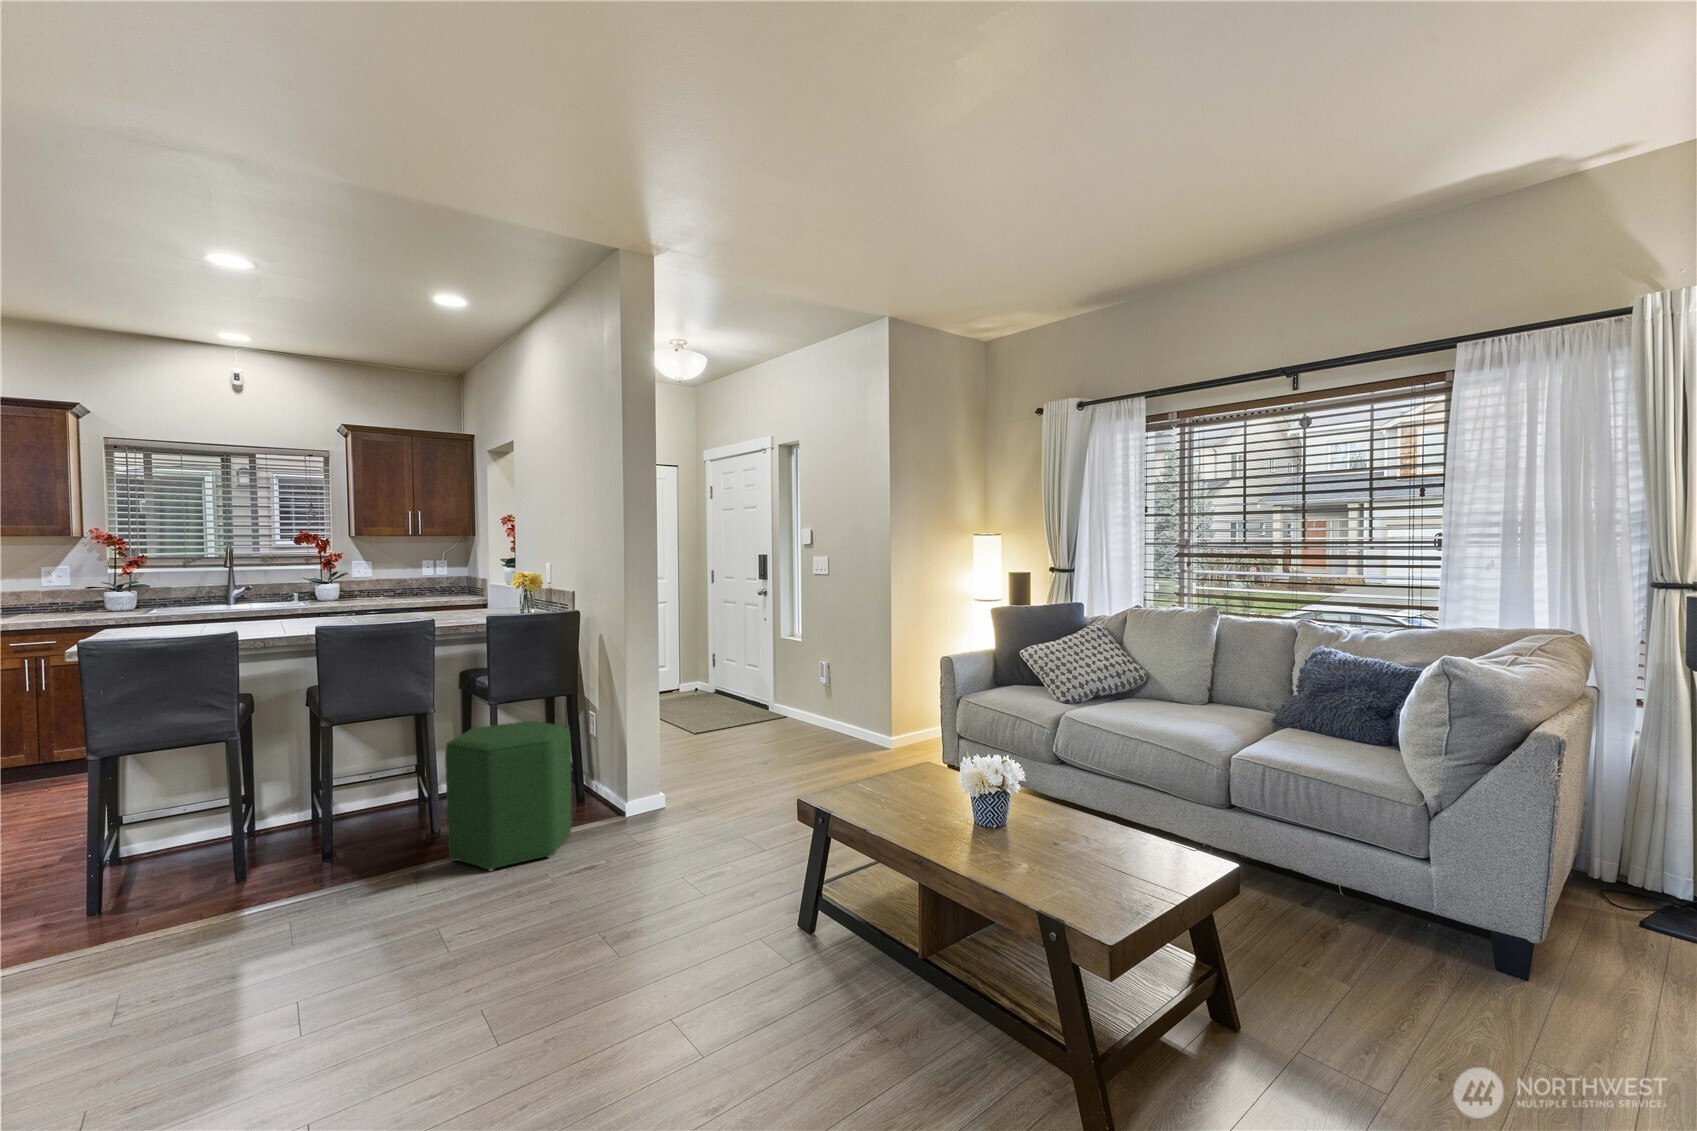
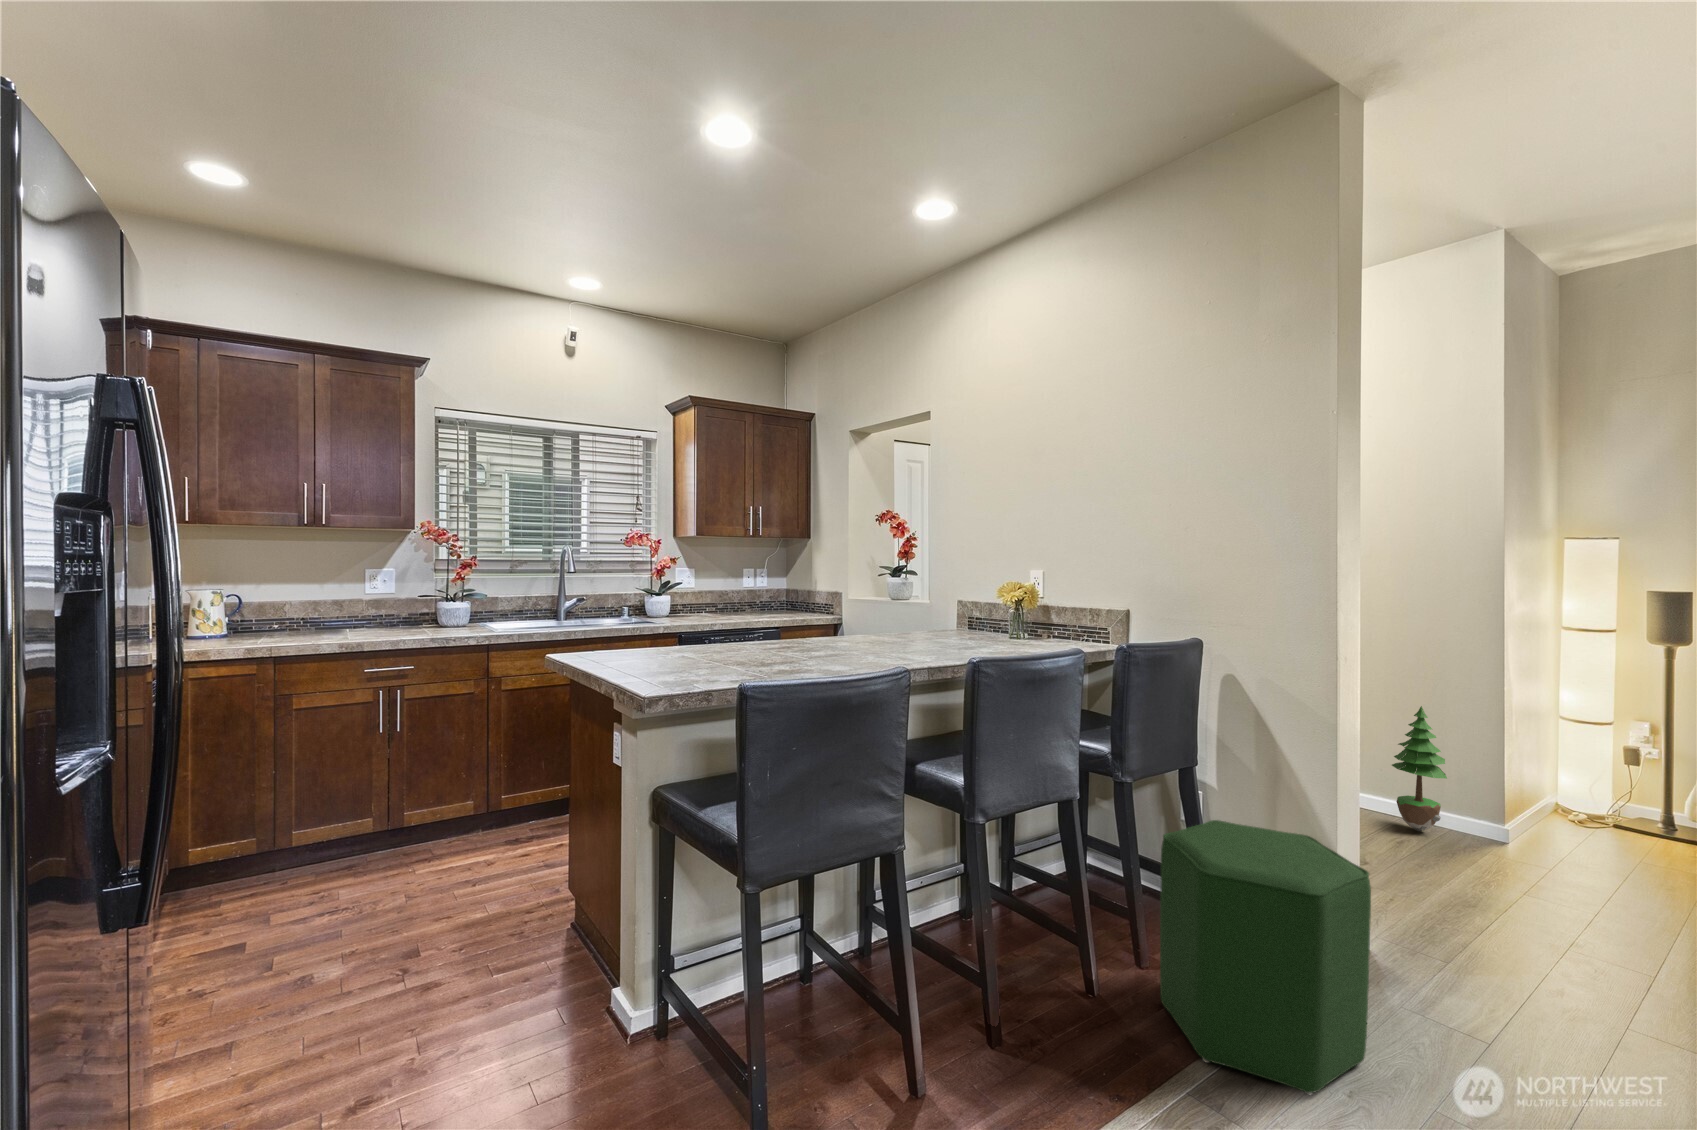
potted tree: none [838,653,872,745] -> present [1392,706,1447,831]

